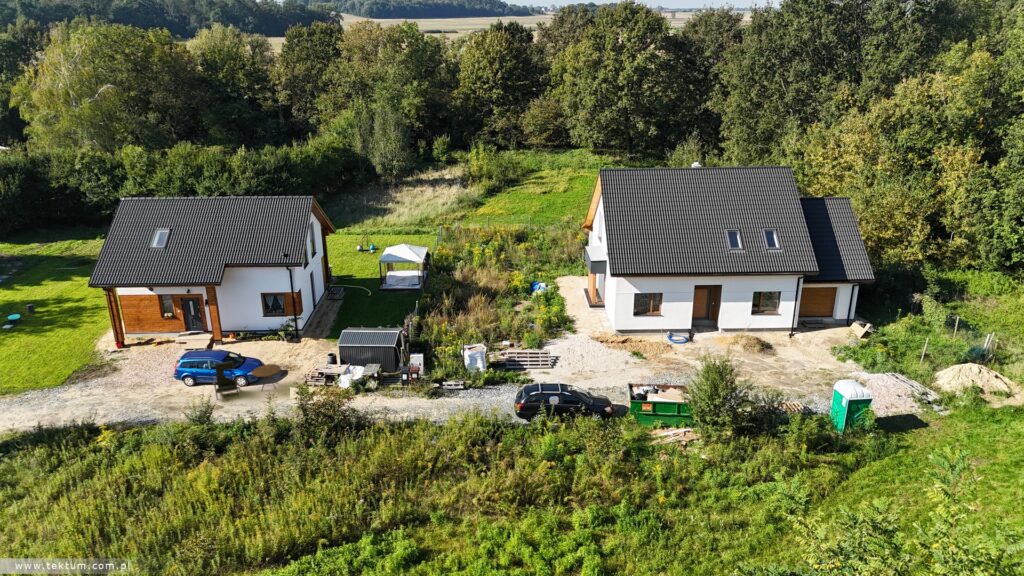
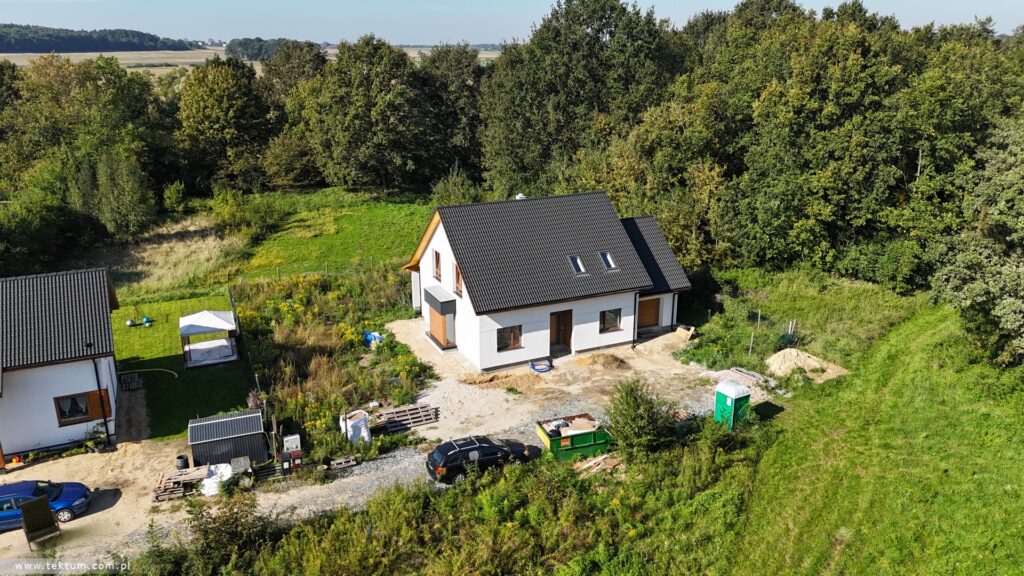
round table: present [252,364,281,389] -> none [78,485,119,524]

